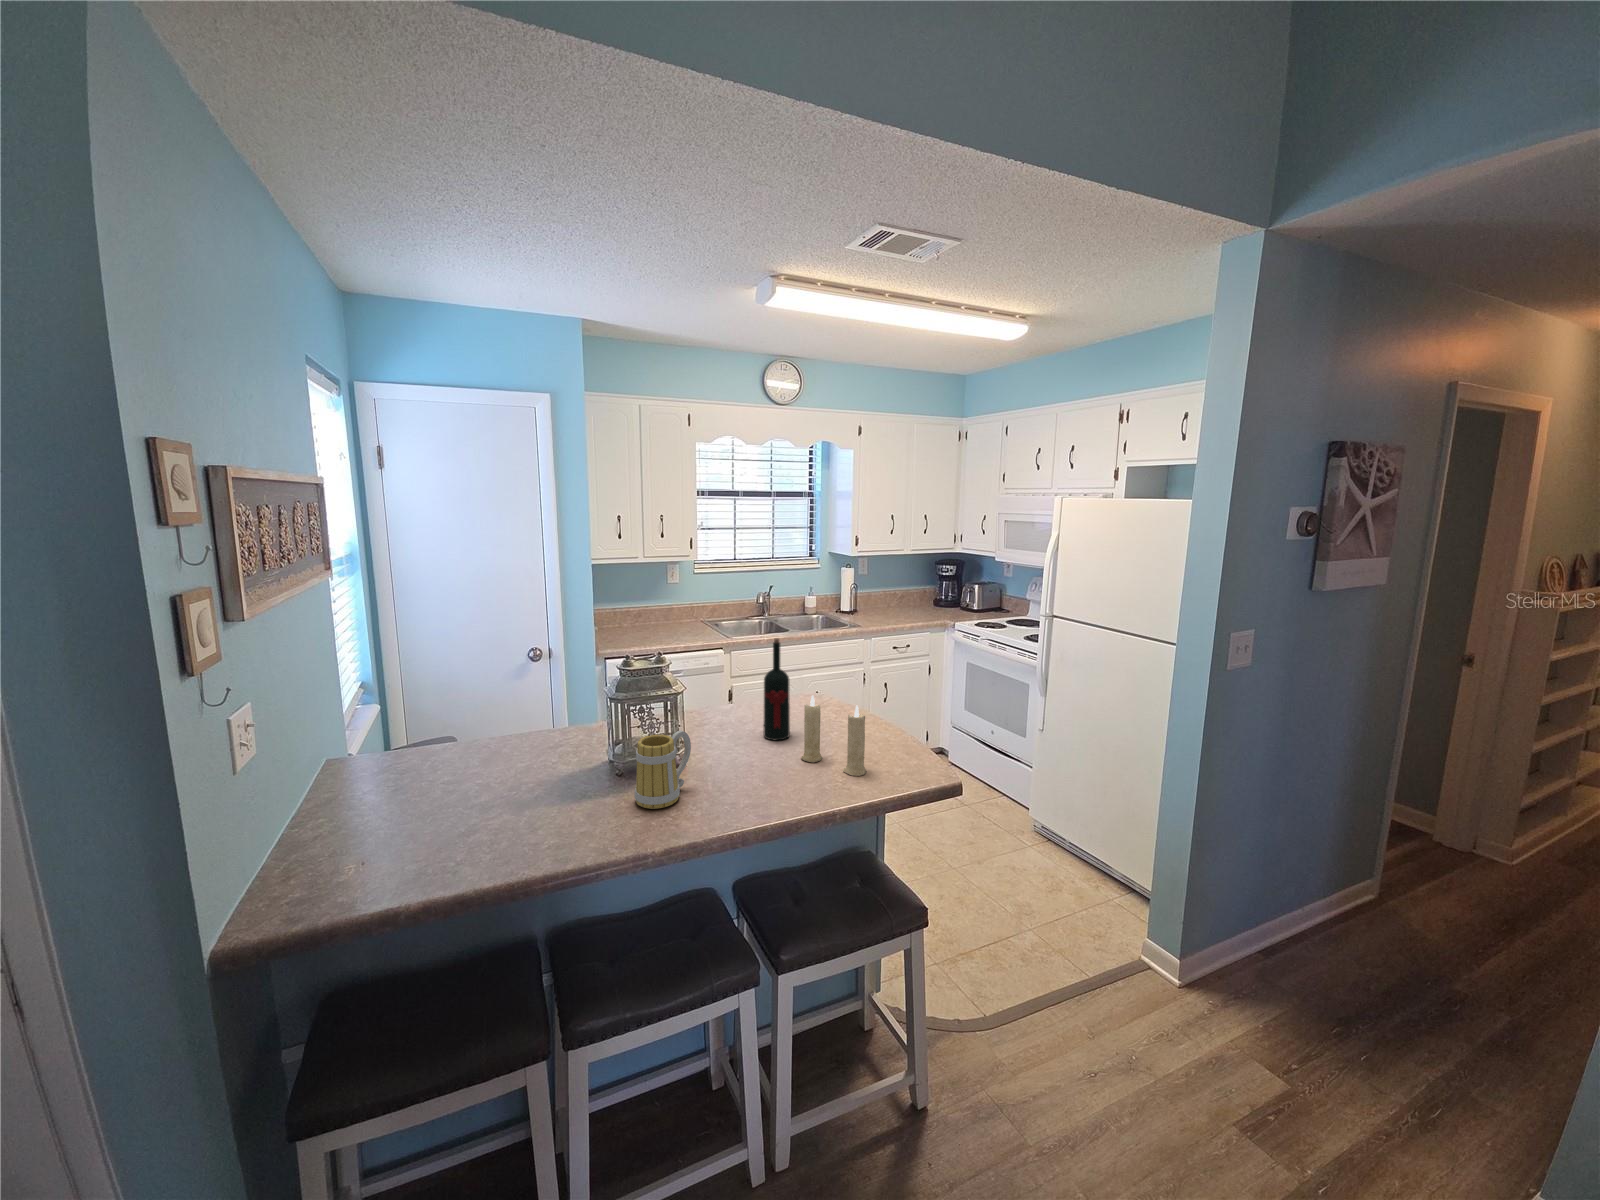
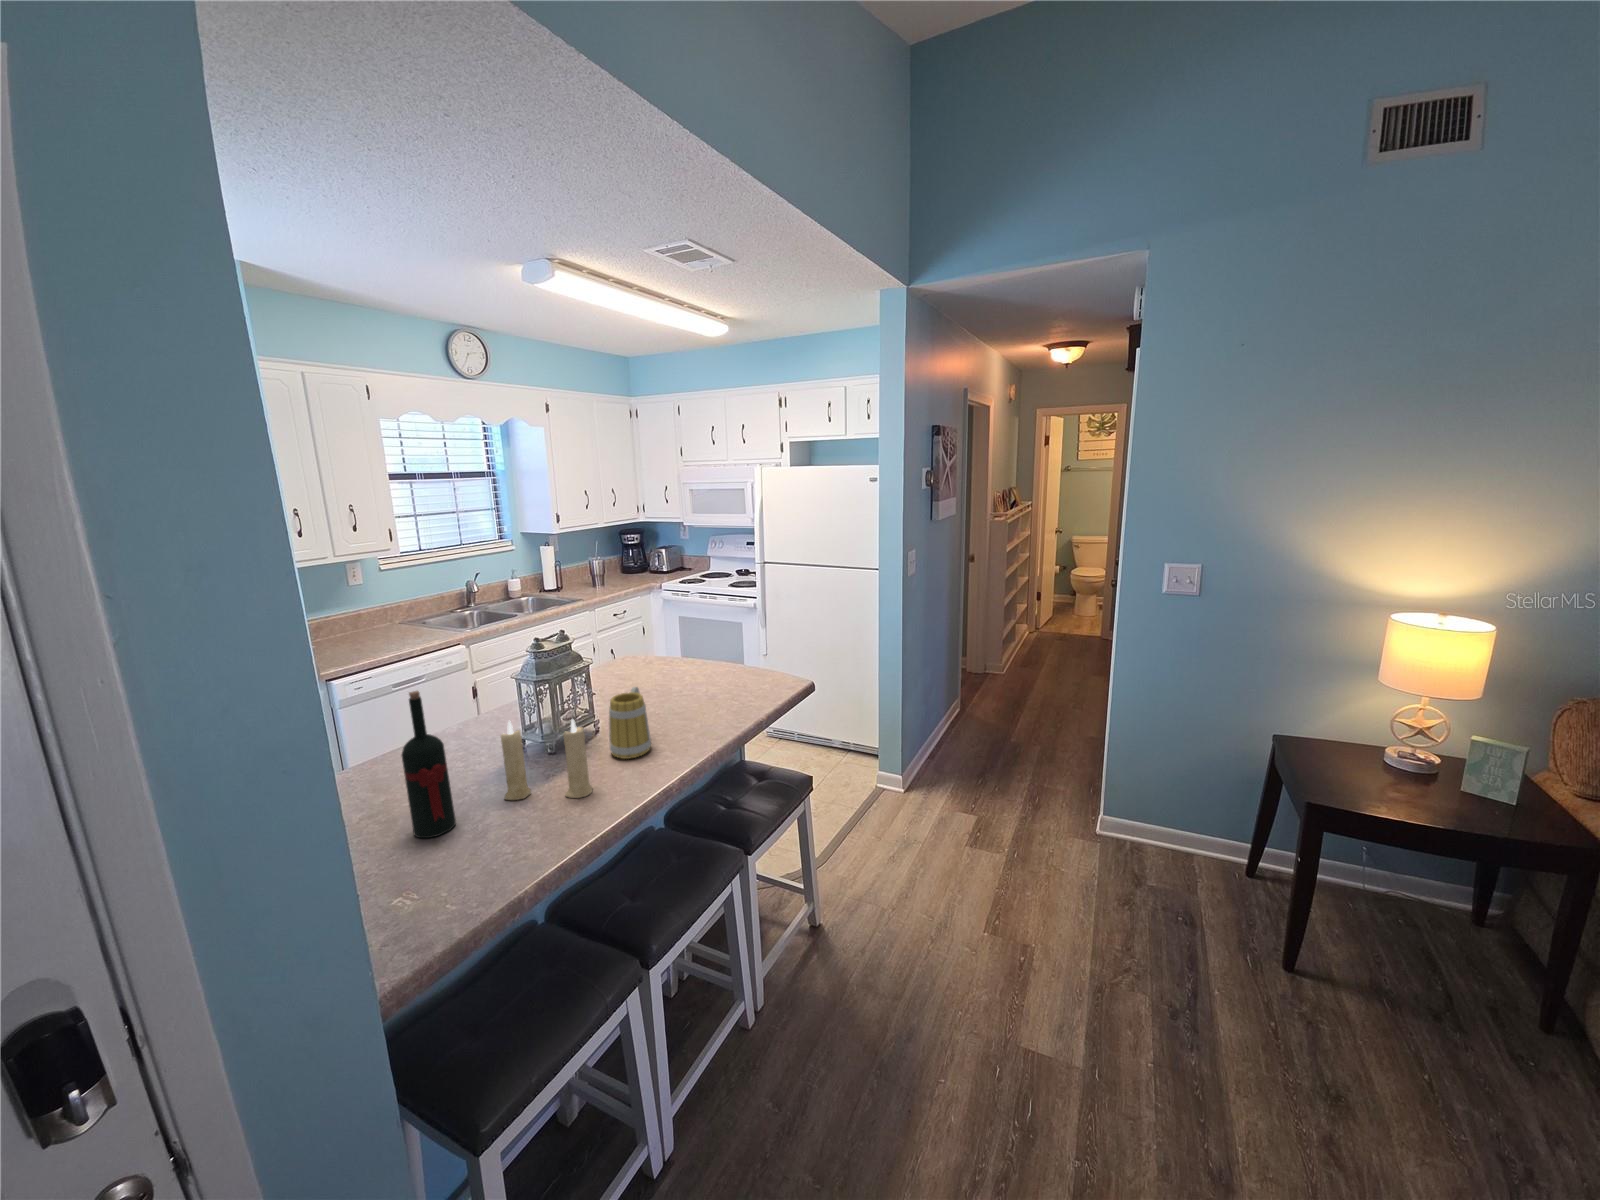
wine bottle: present [764,638,790,740] -> present [402,691,456,838]
candle: present [801,695,866,776] -> present [501,719,592,800]

